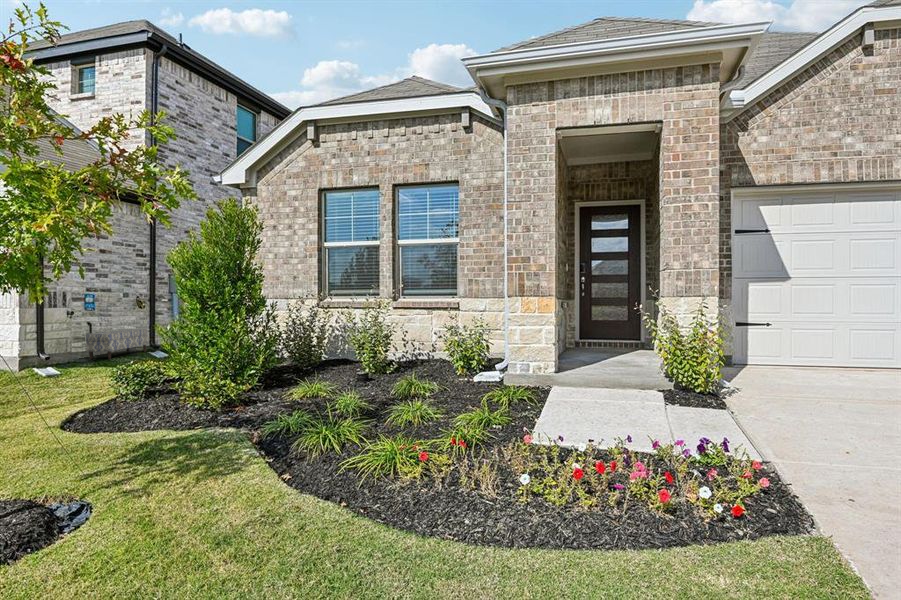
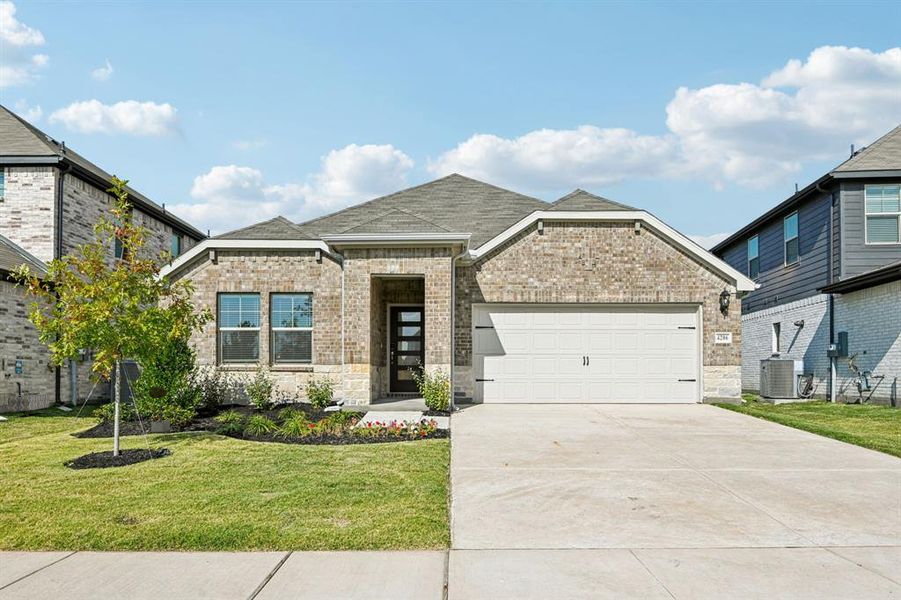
potted tree: none [159,337,203,422] -> present [149,386,170,432]

